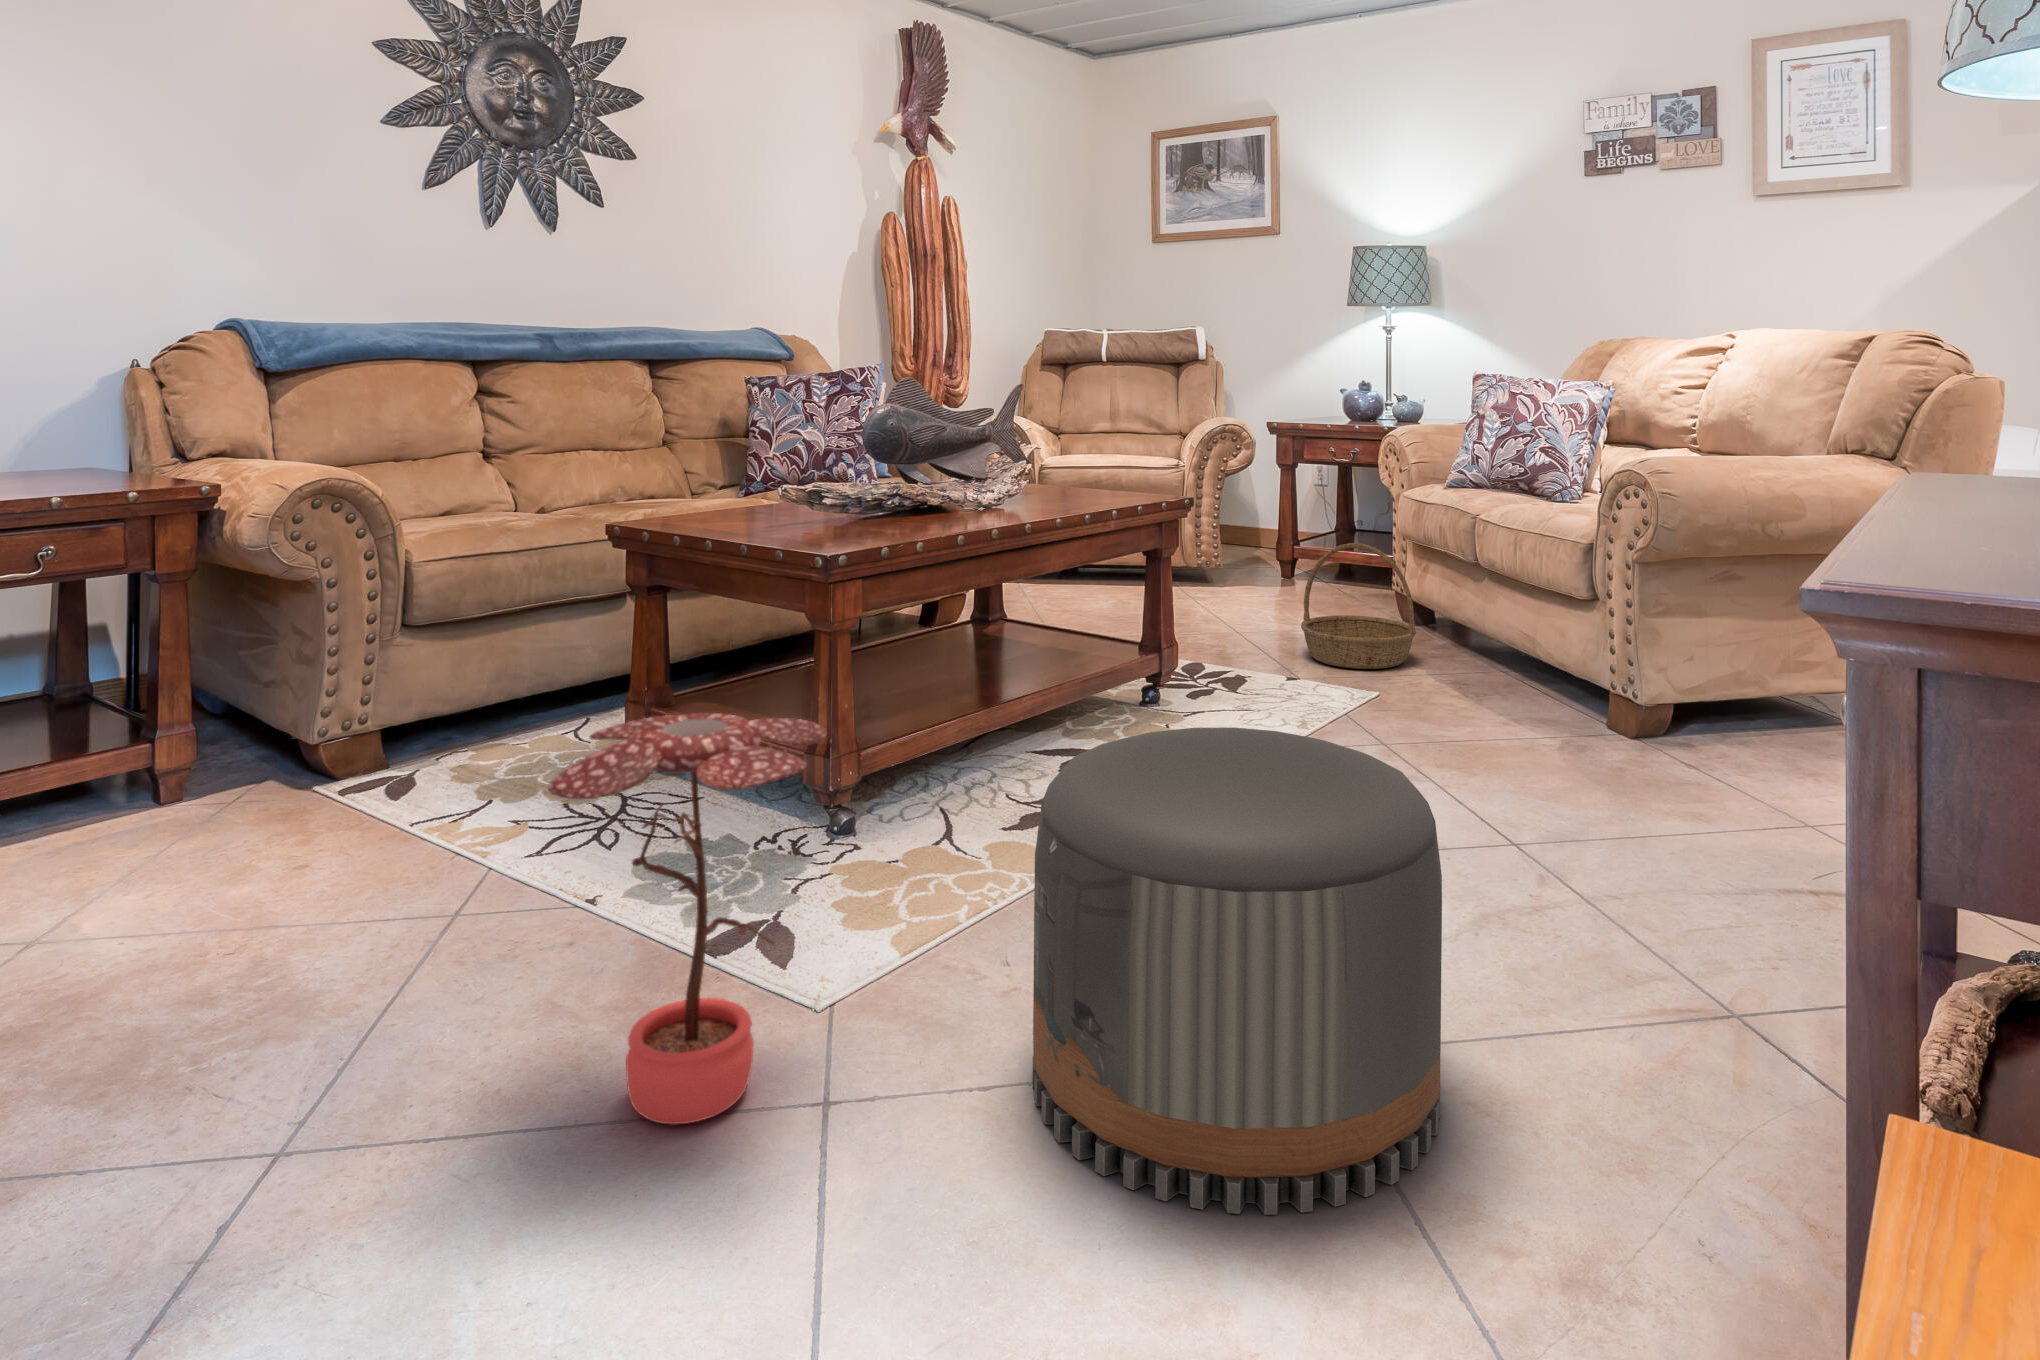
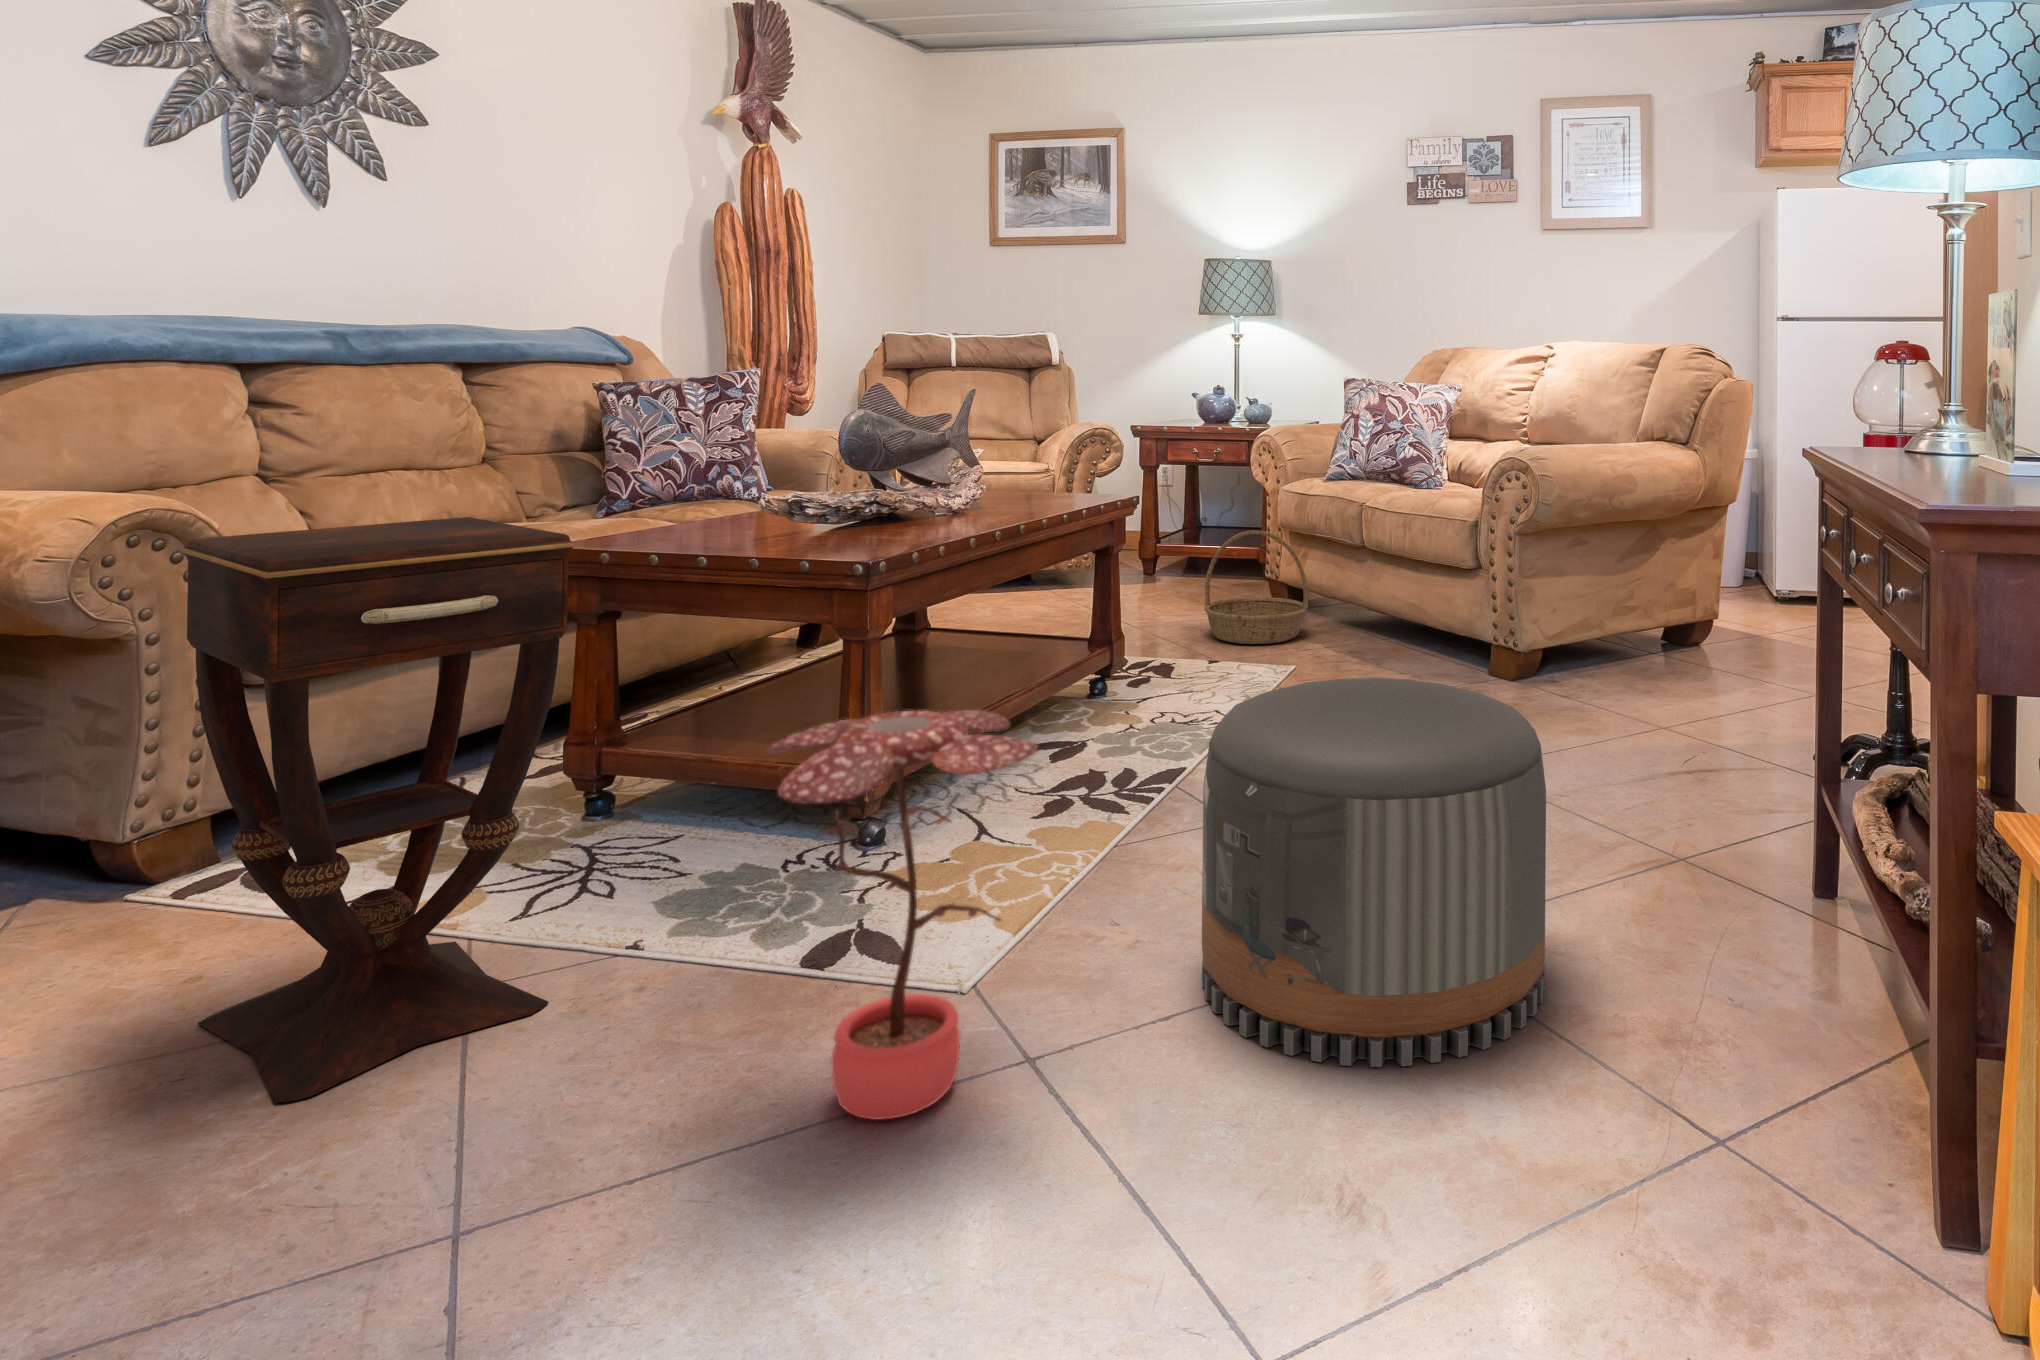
side table: none [260,496,520,984] -> present [182,517,574,1103]

